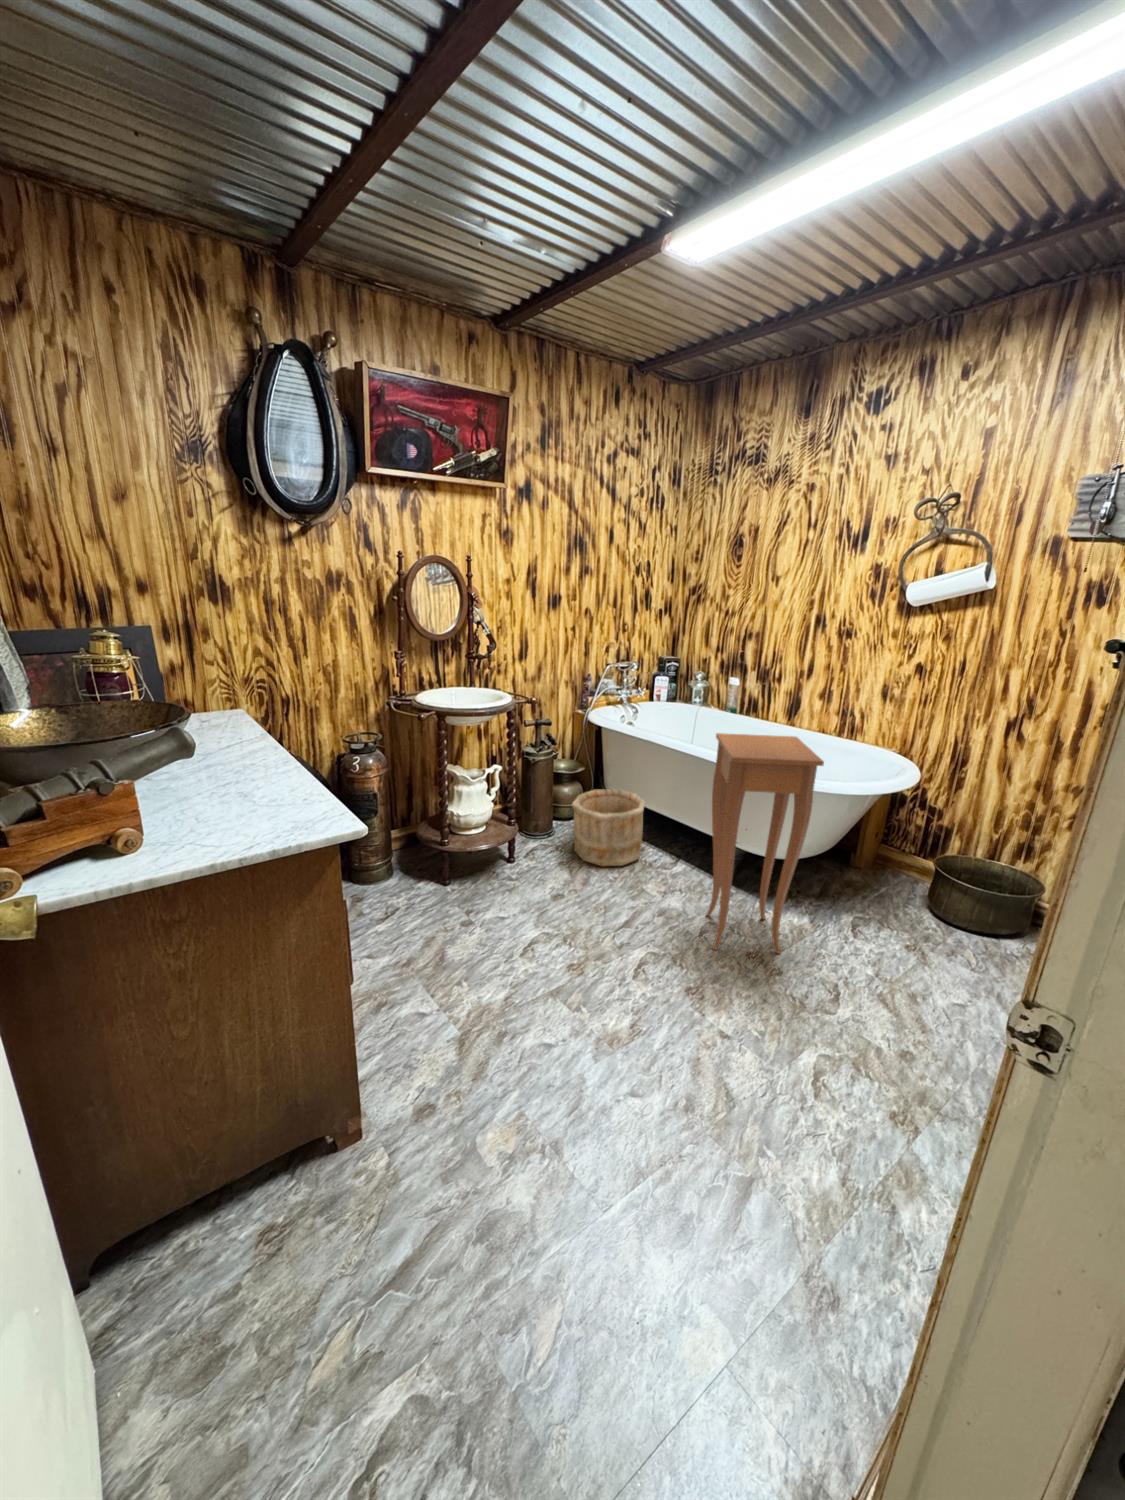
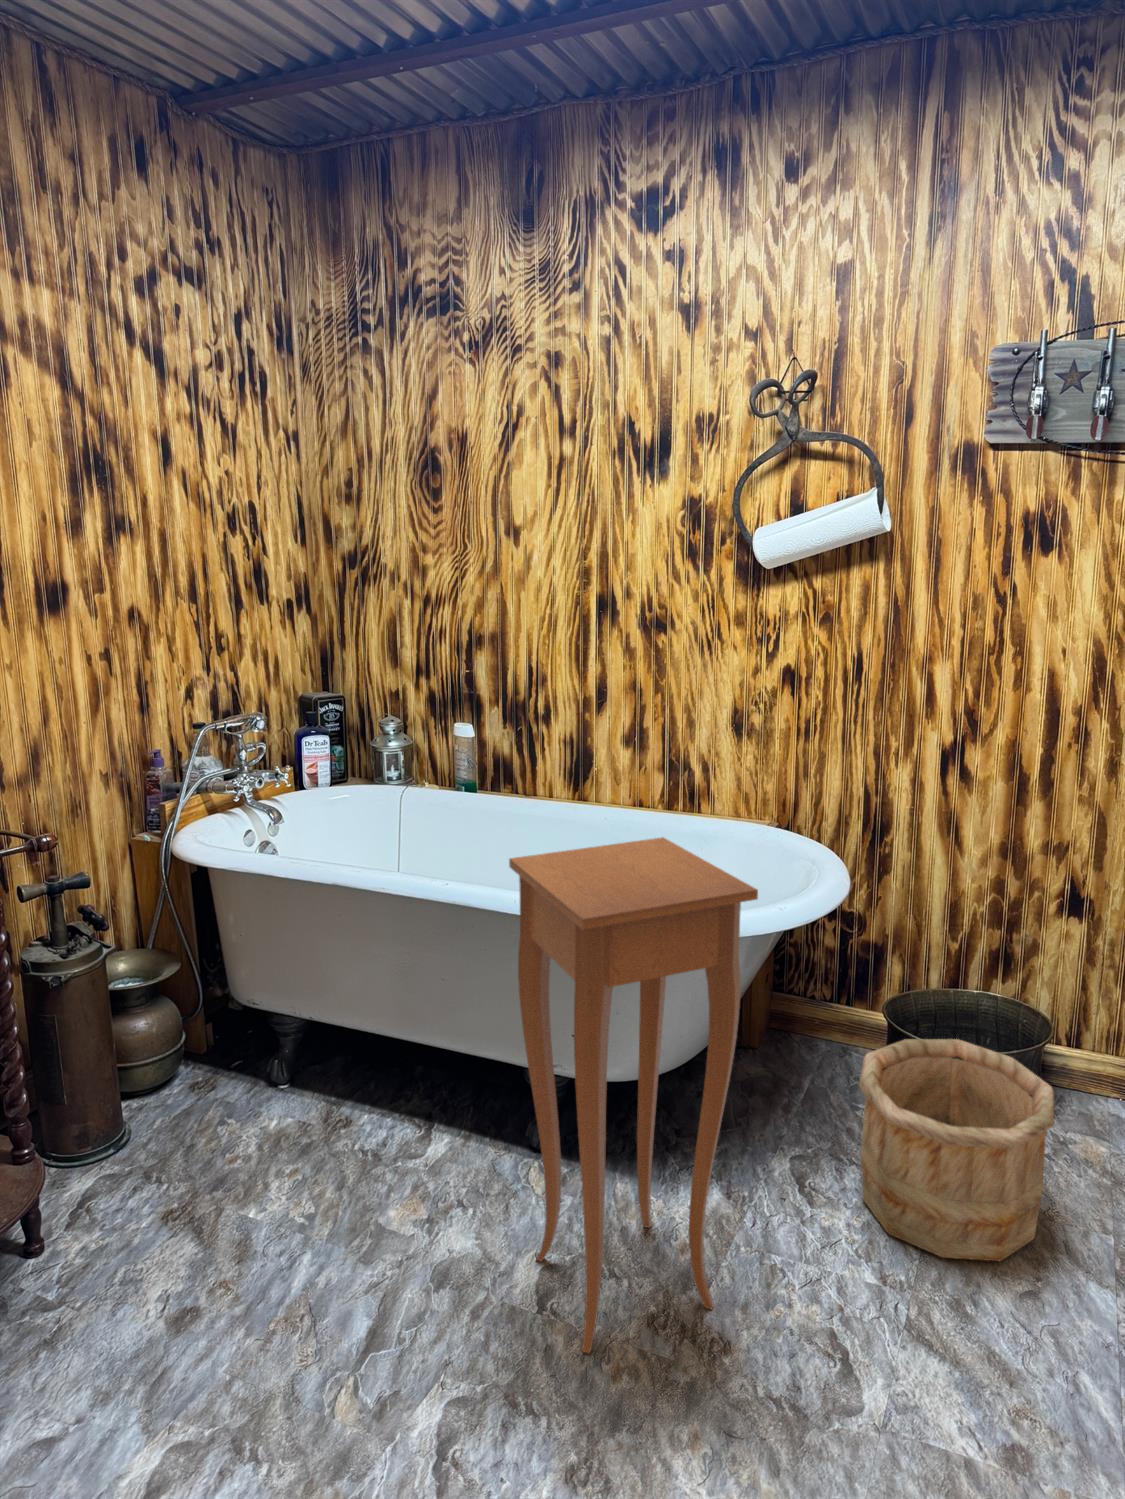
wooden bucket: present [572,789,645,866] -> present [859,1039,1054,1261]

